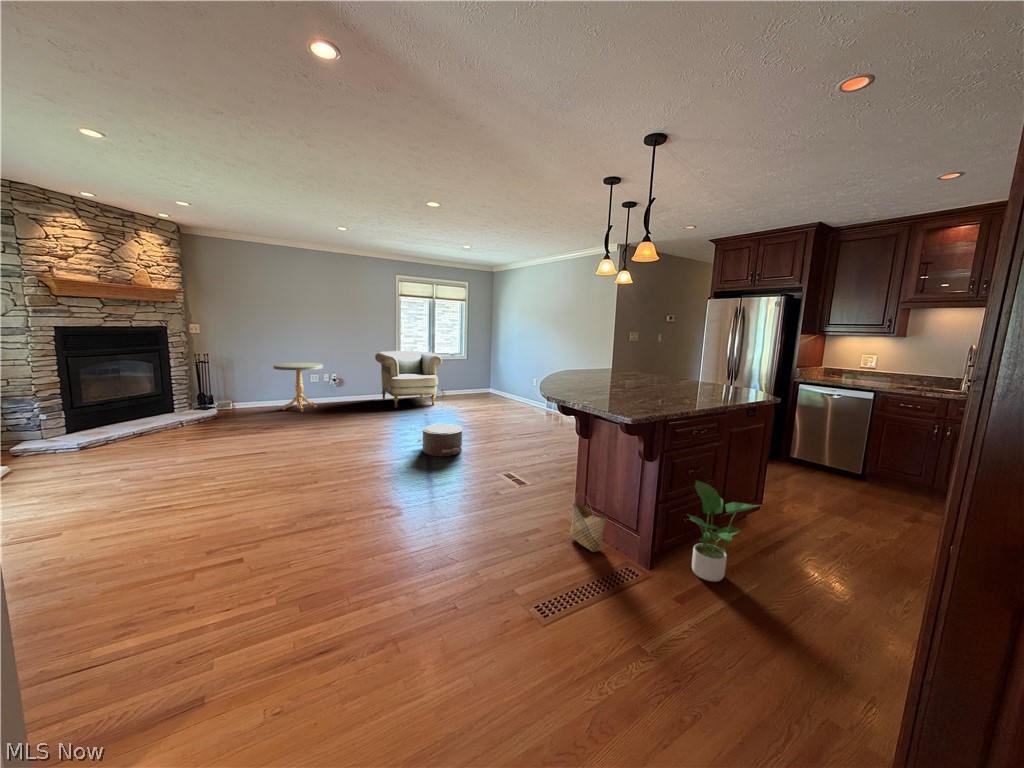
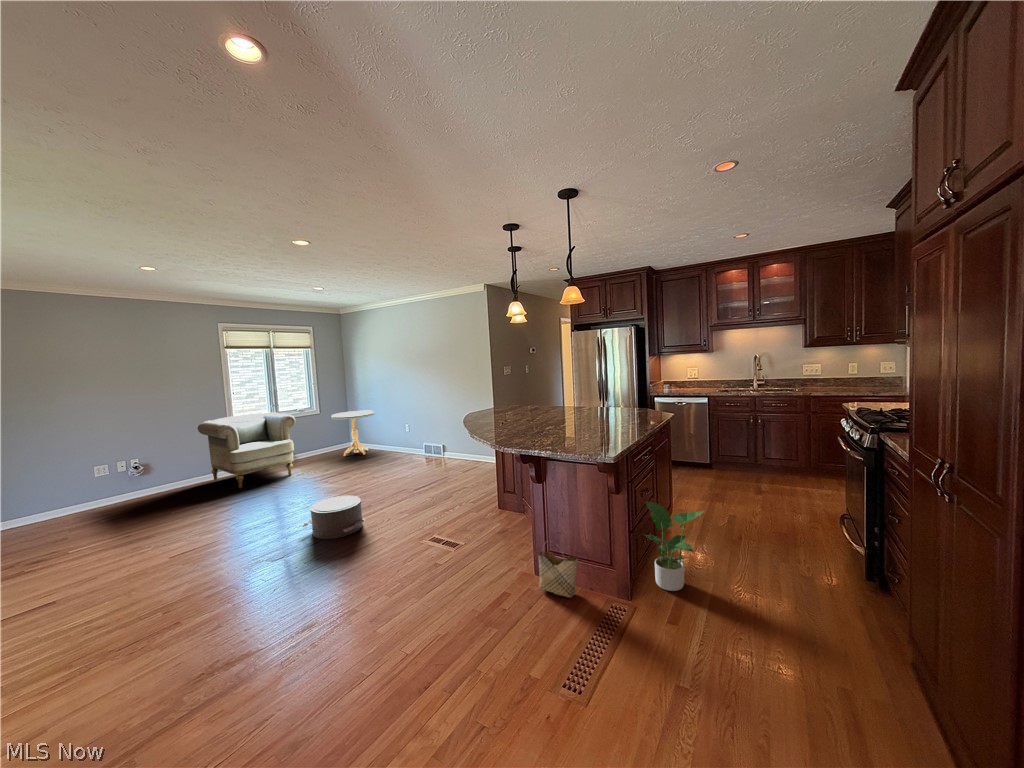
side table: present [273,363,323,412] -> present [332,411,374,456]

